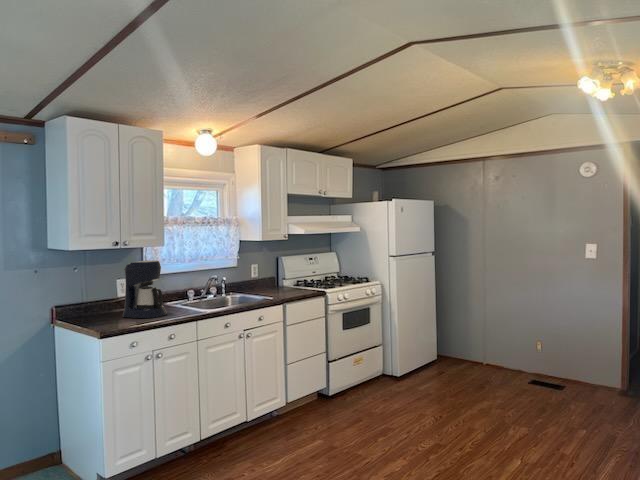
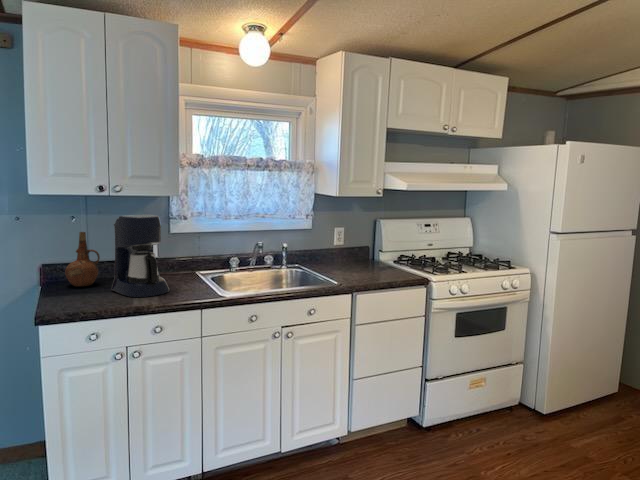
ceramic pitcher: none [79,277,104,319] -> present [65,232,100,286]

